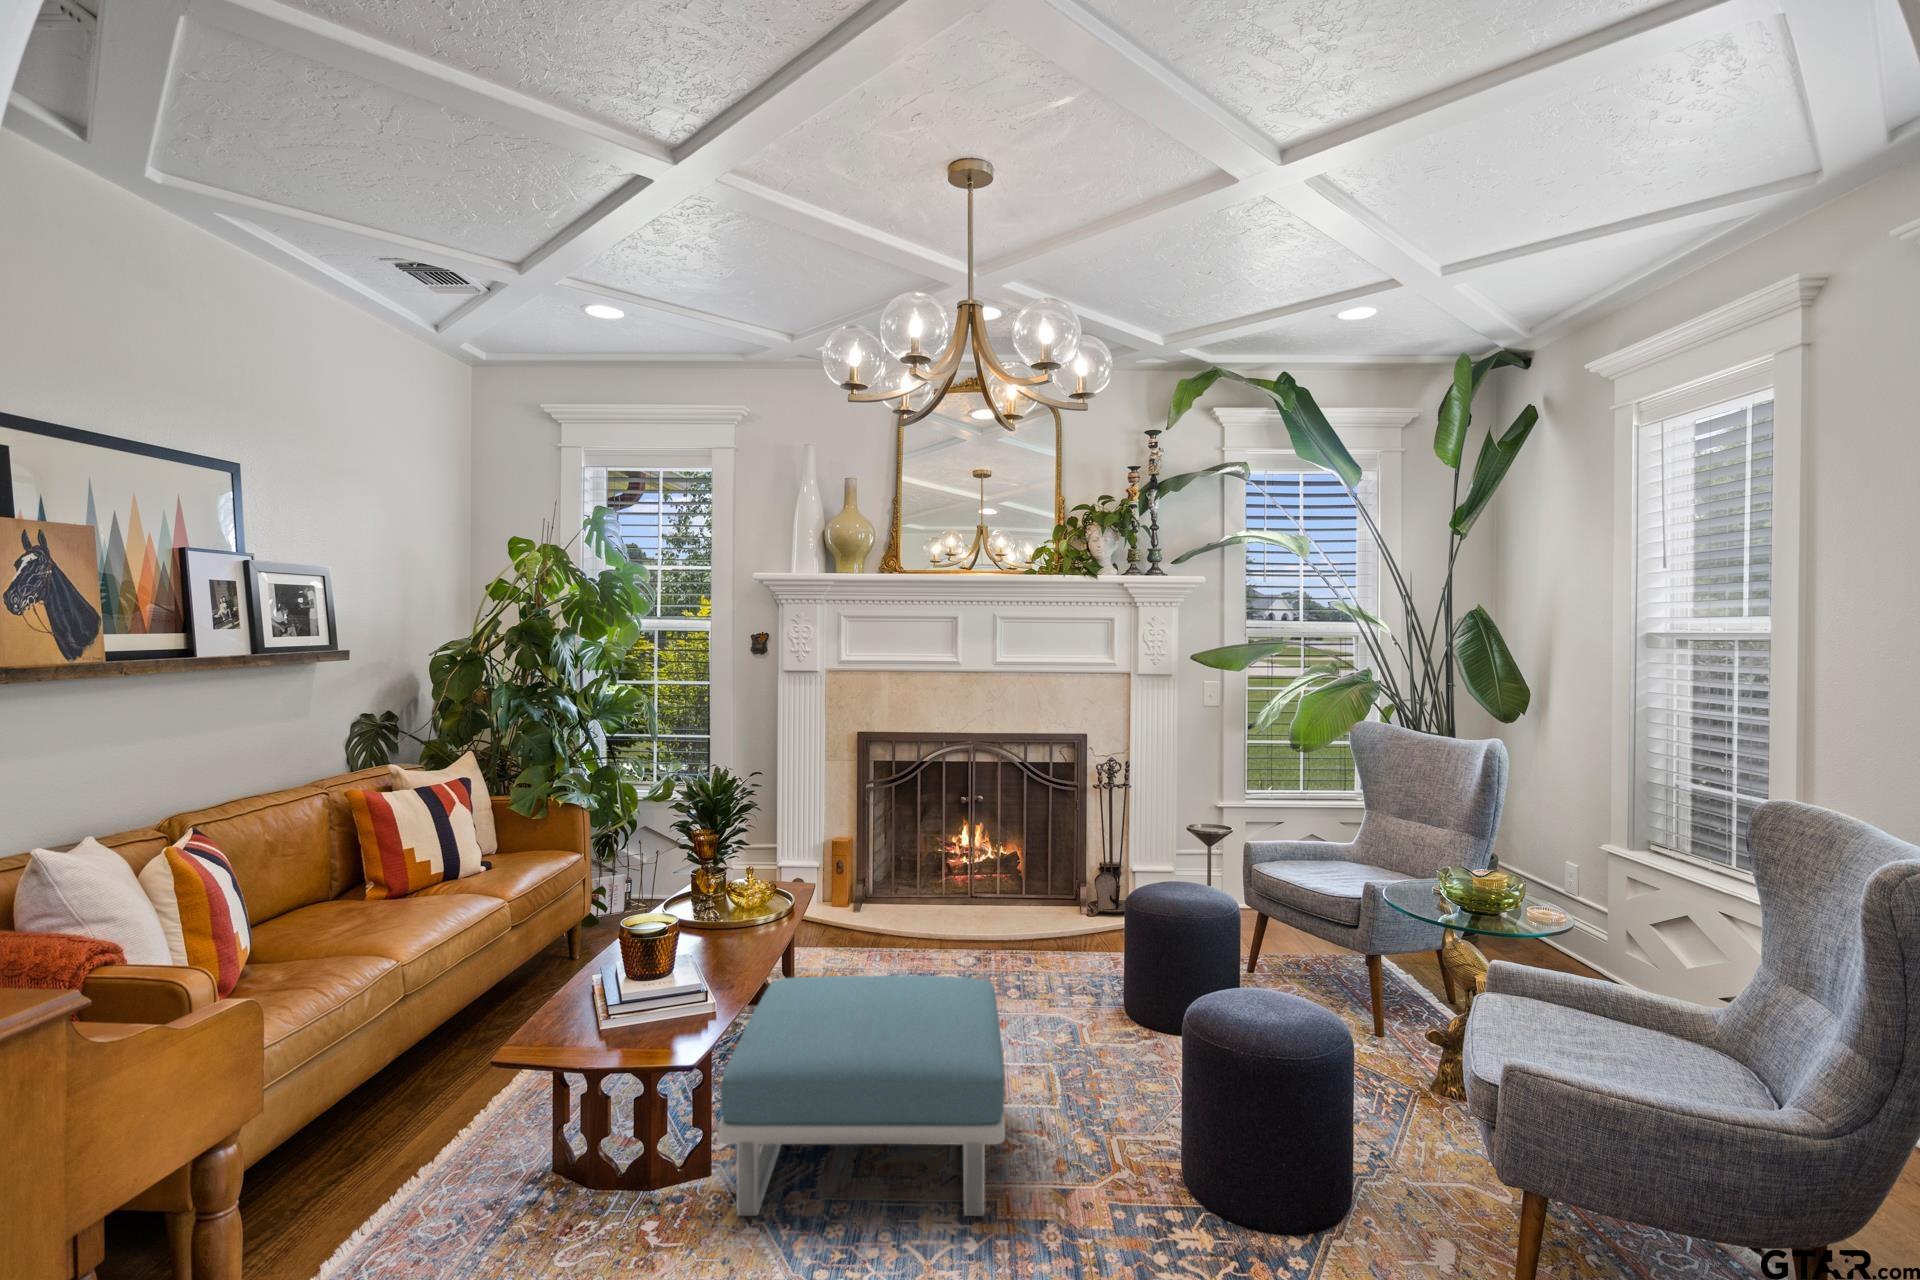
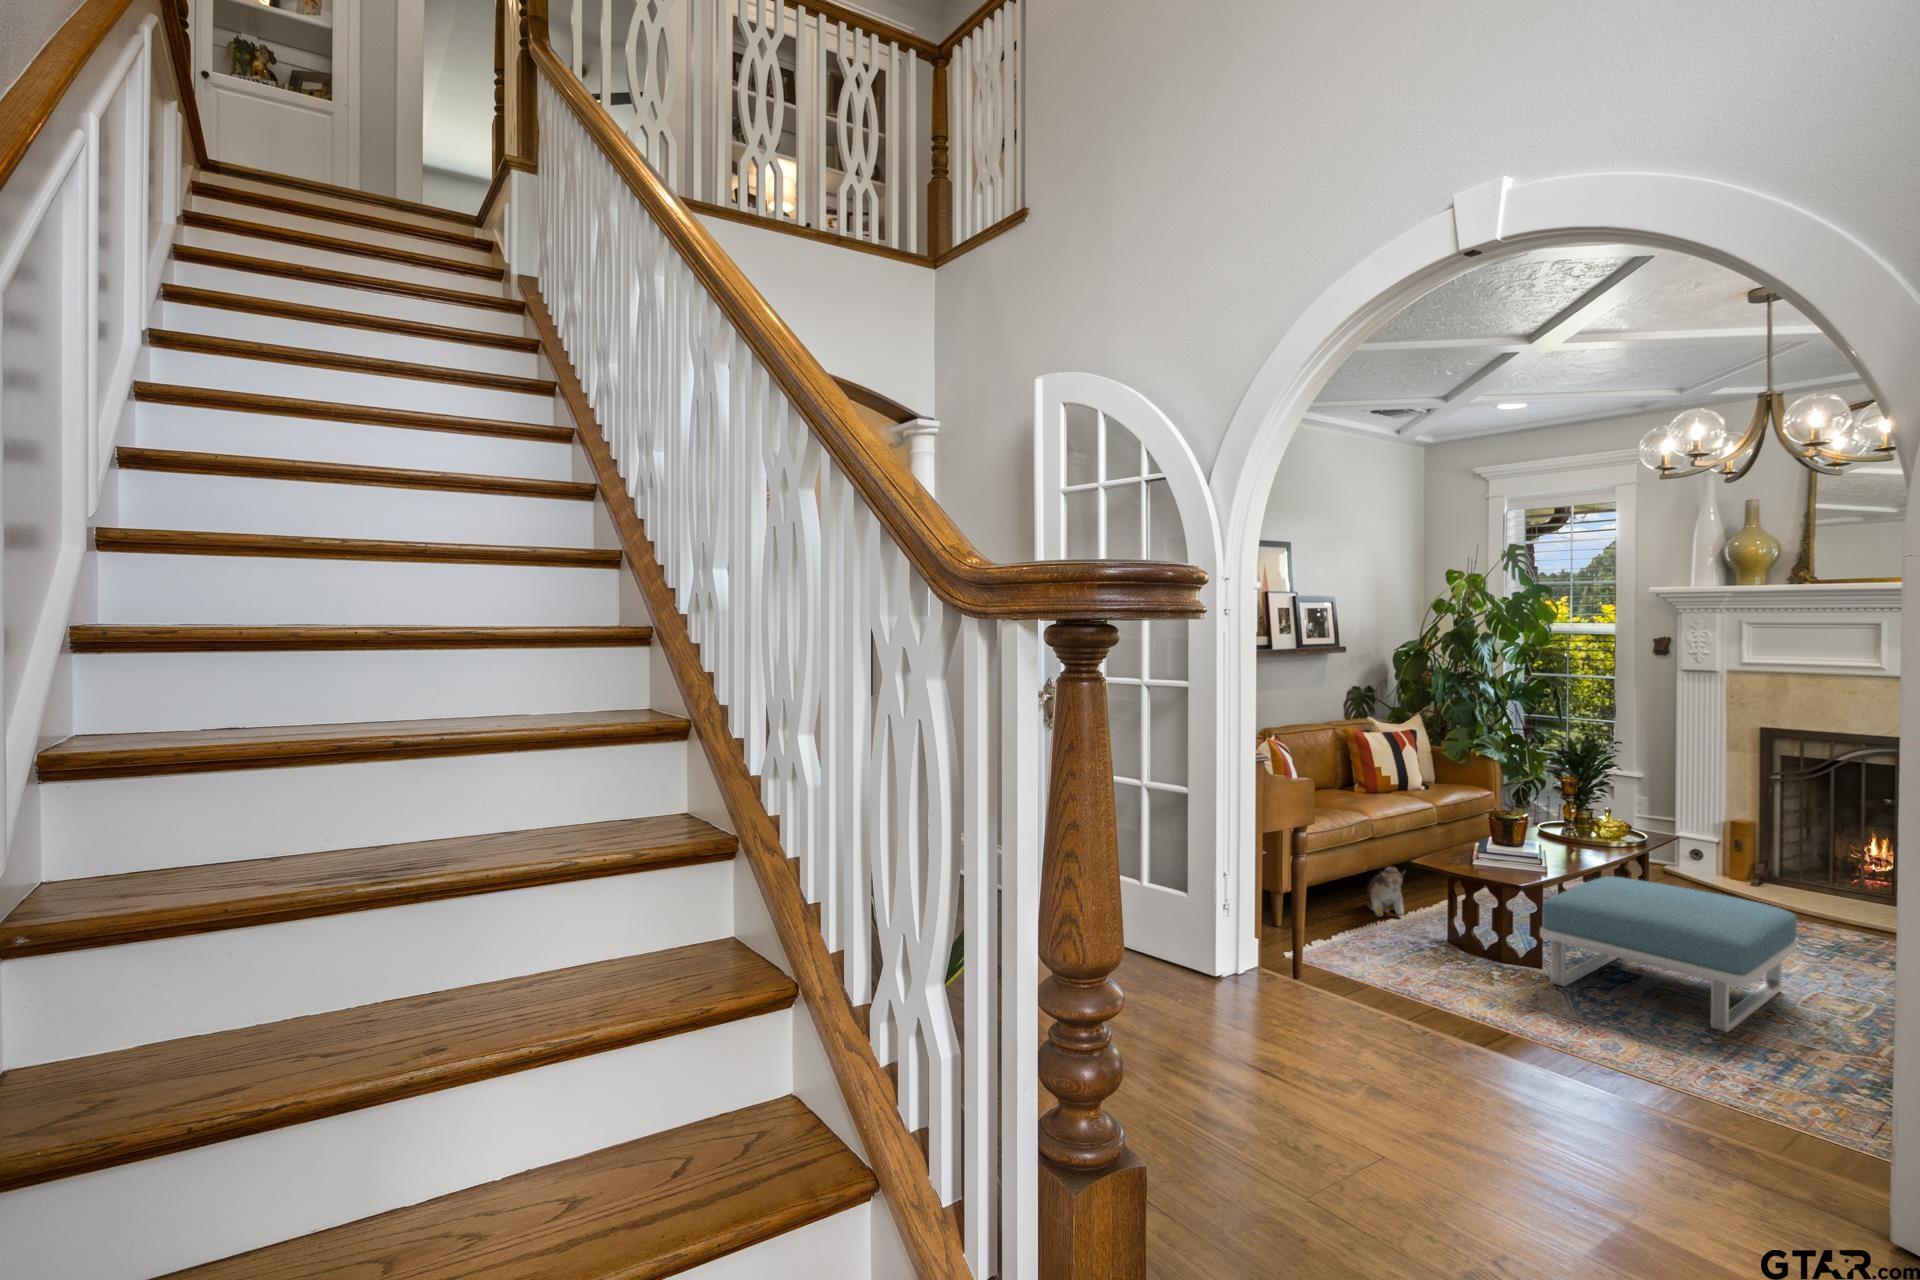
plush toy: none [393,1055,470,1155] -> present [1367,867,1404,917]

